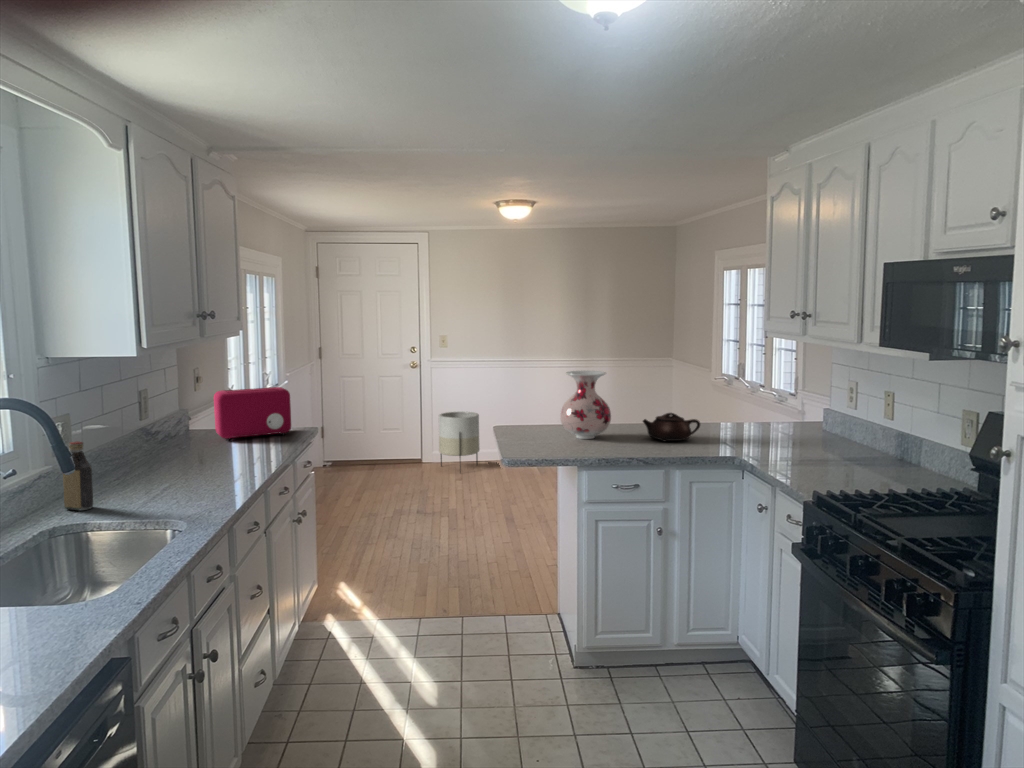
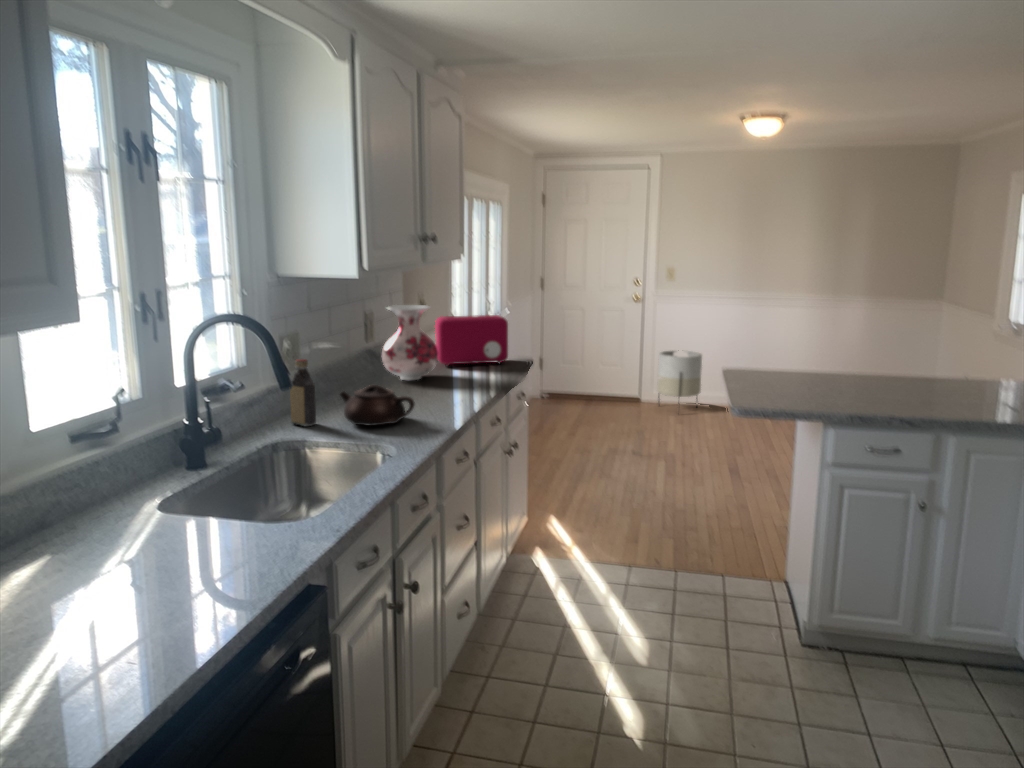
vase: present [560,371,611,439] -> present [382,305,438,380]
teapot: present [643,413,700,441] -> present [340,385,415,425]

